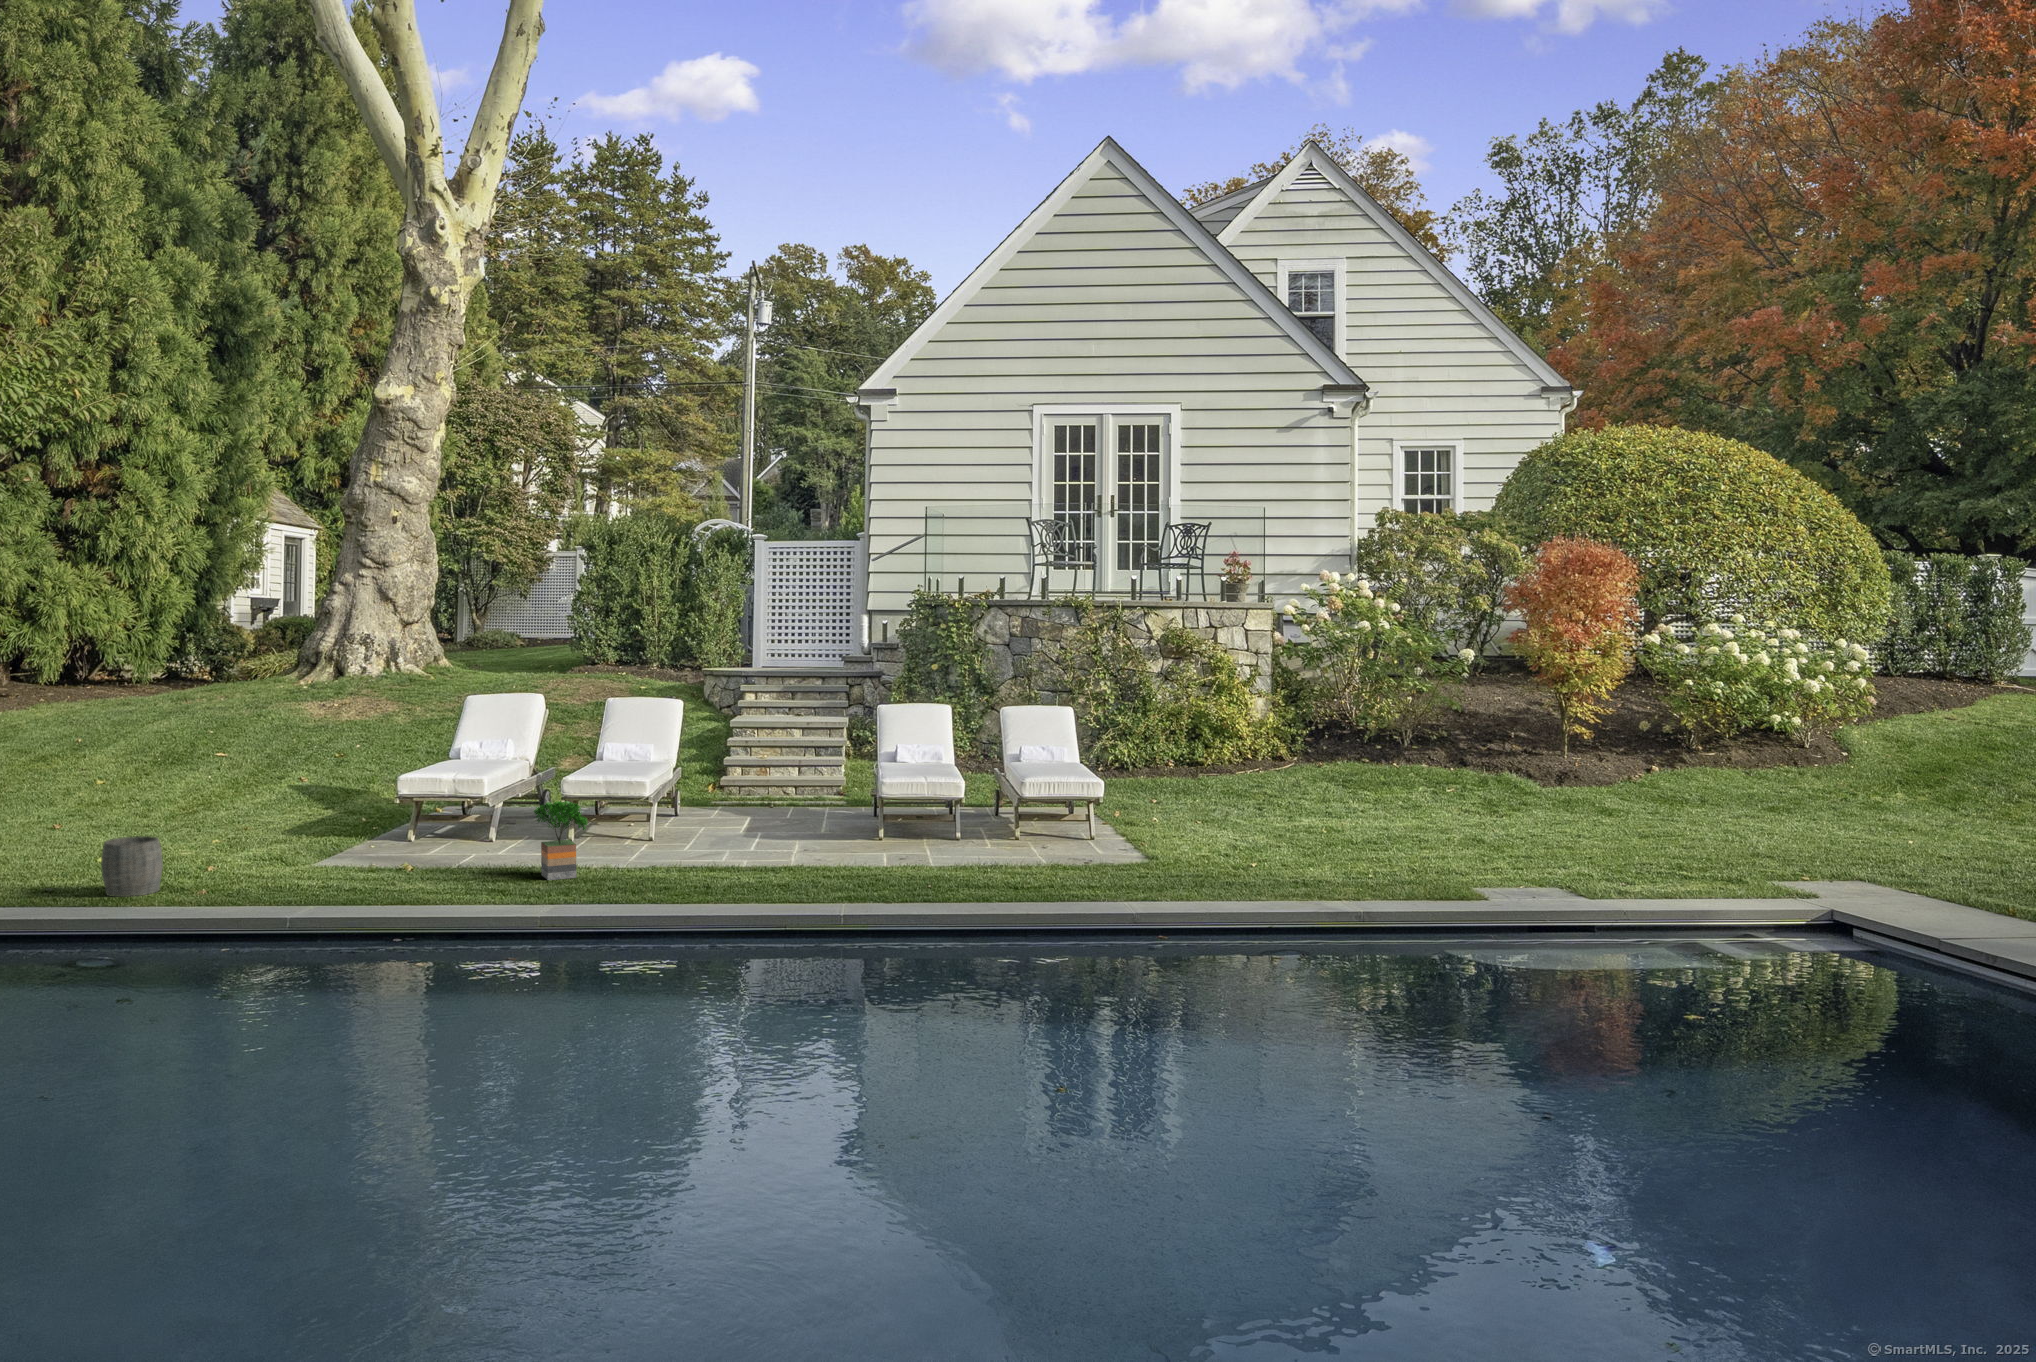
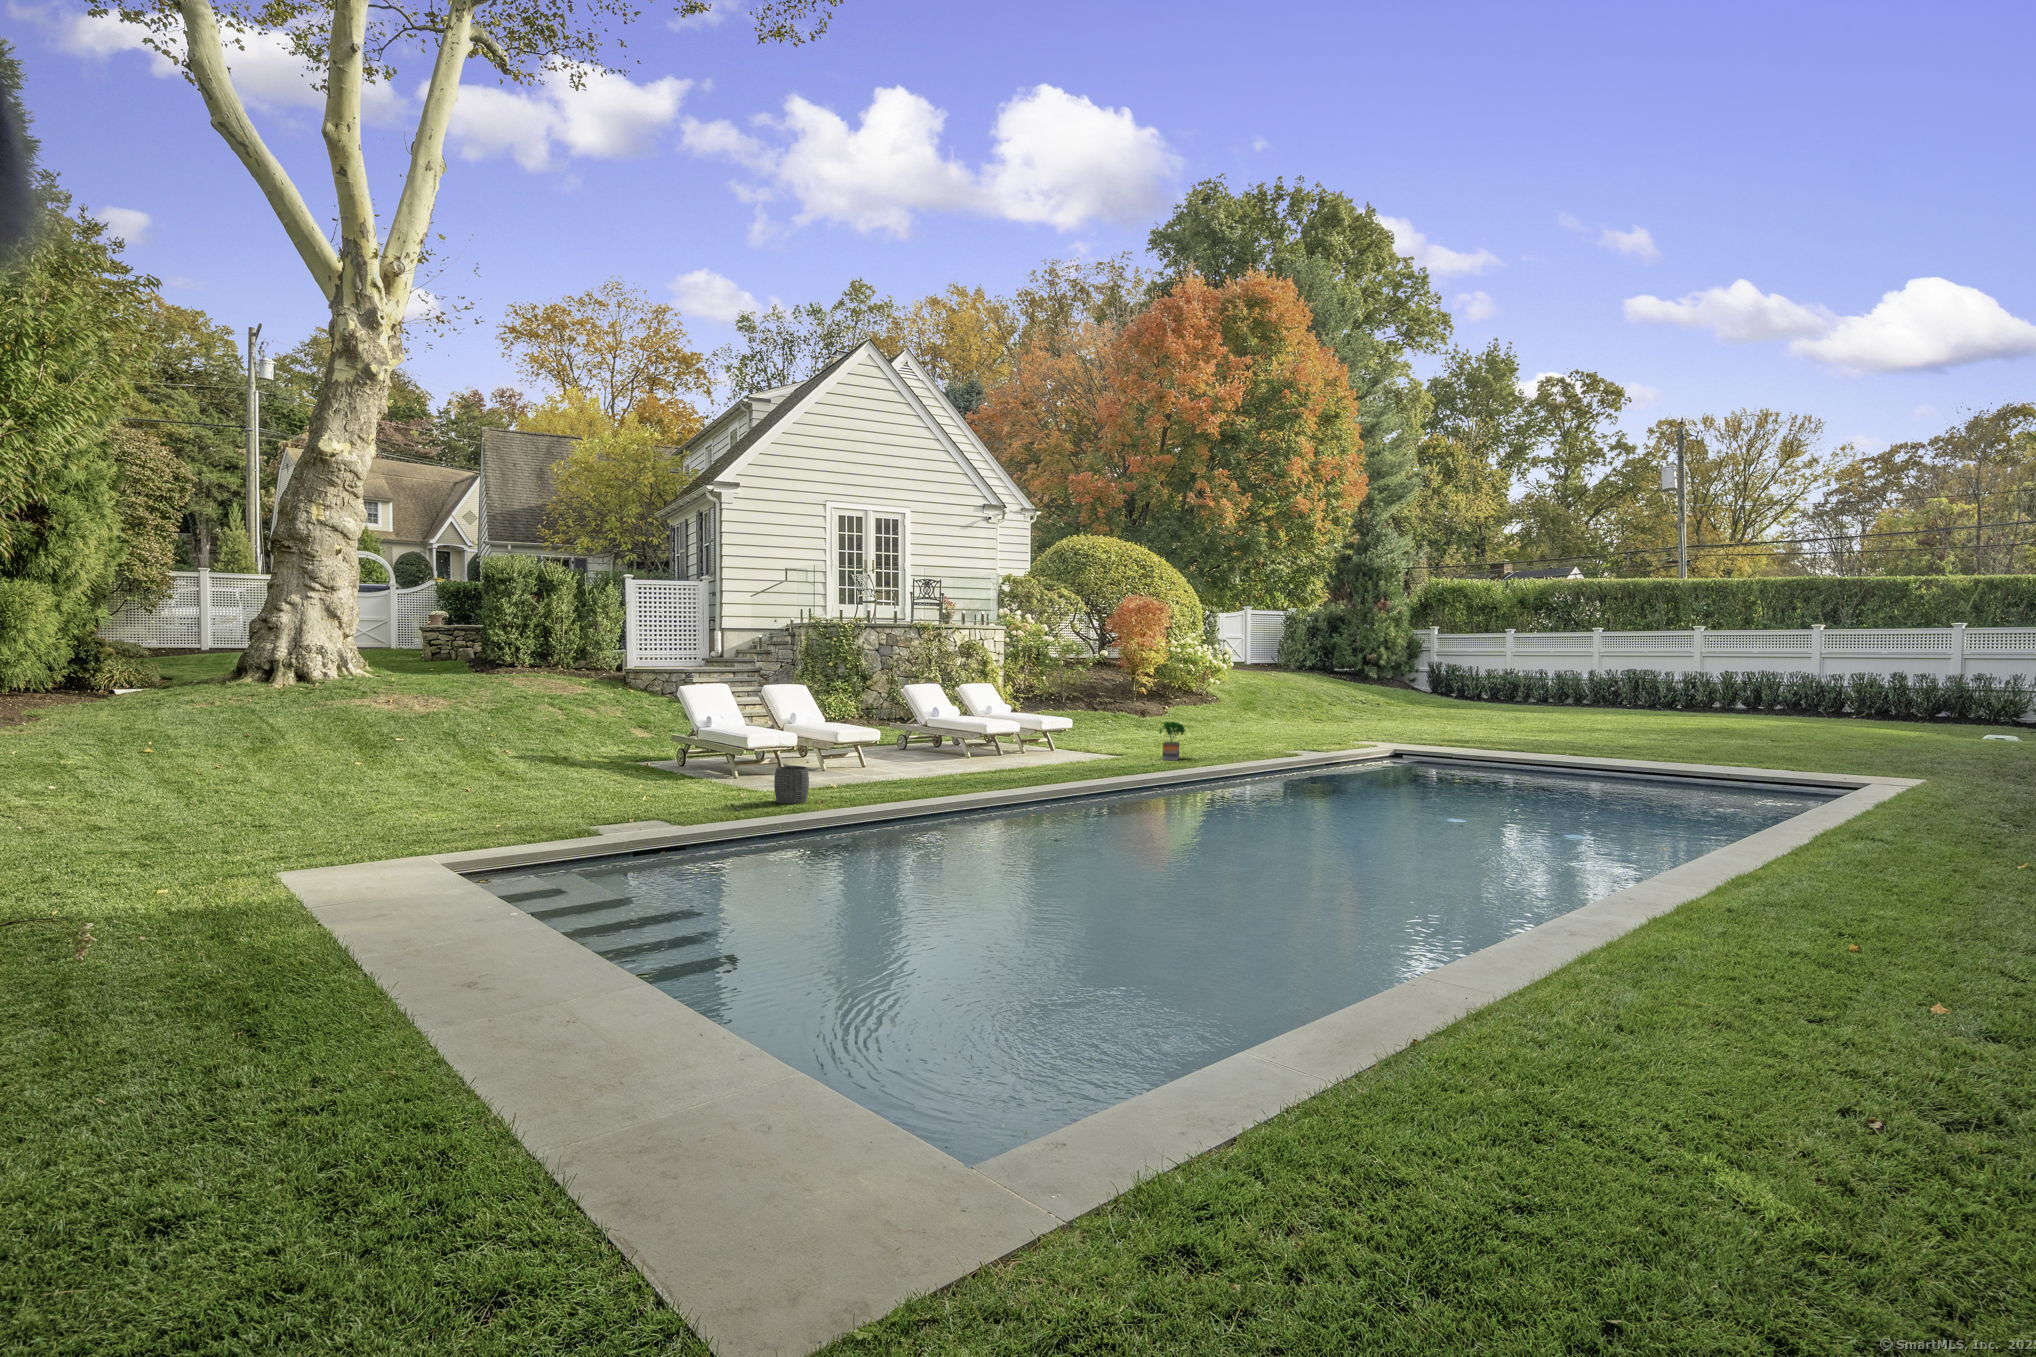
potted tree: present [534,801,587,880] -> present [1159,722,1185,761]

